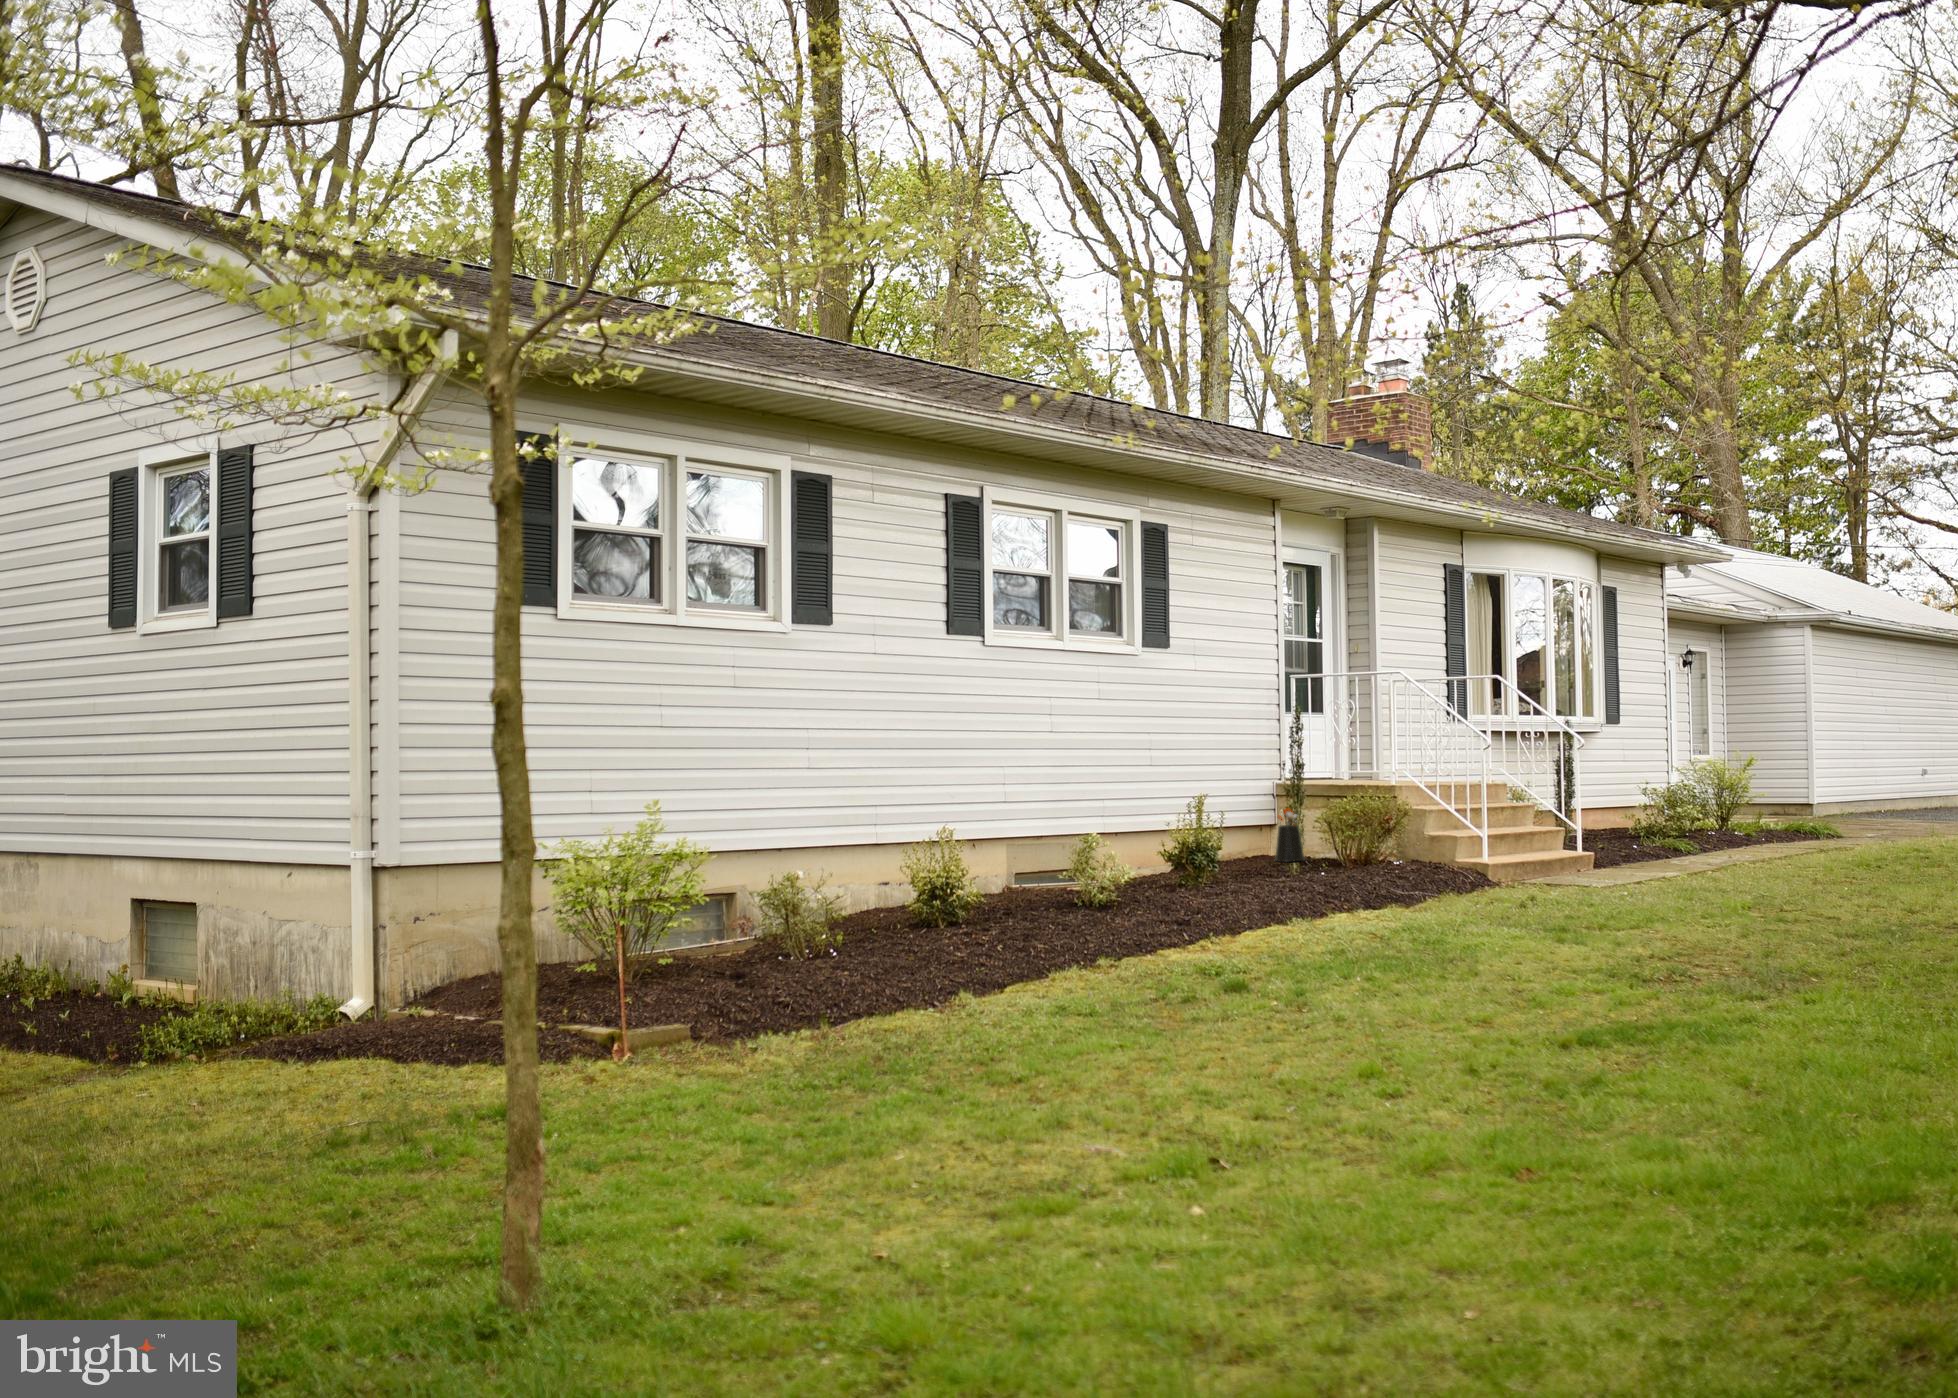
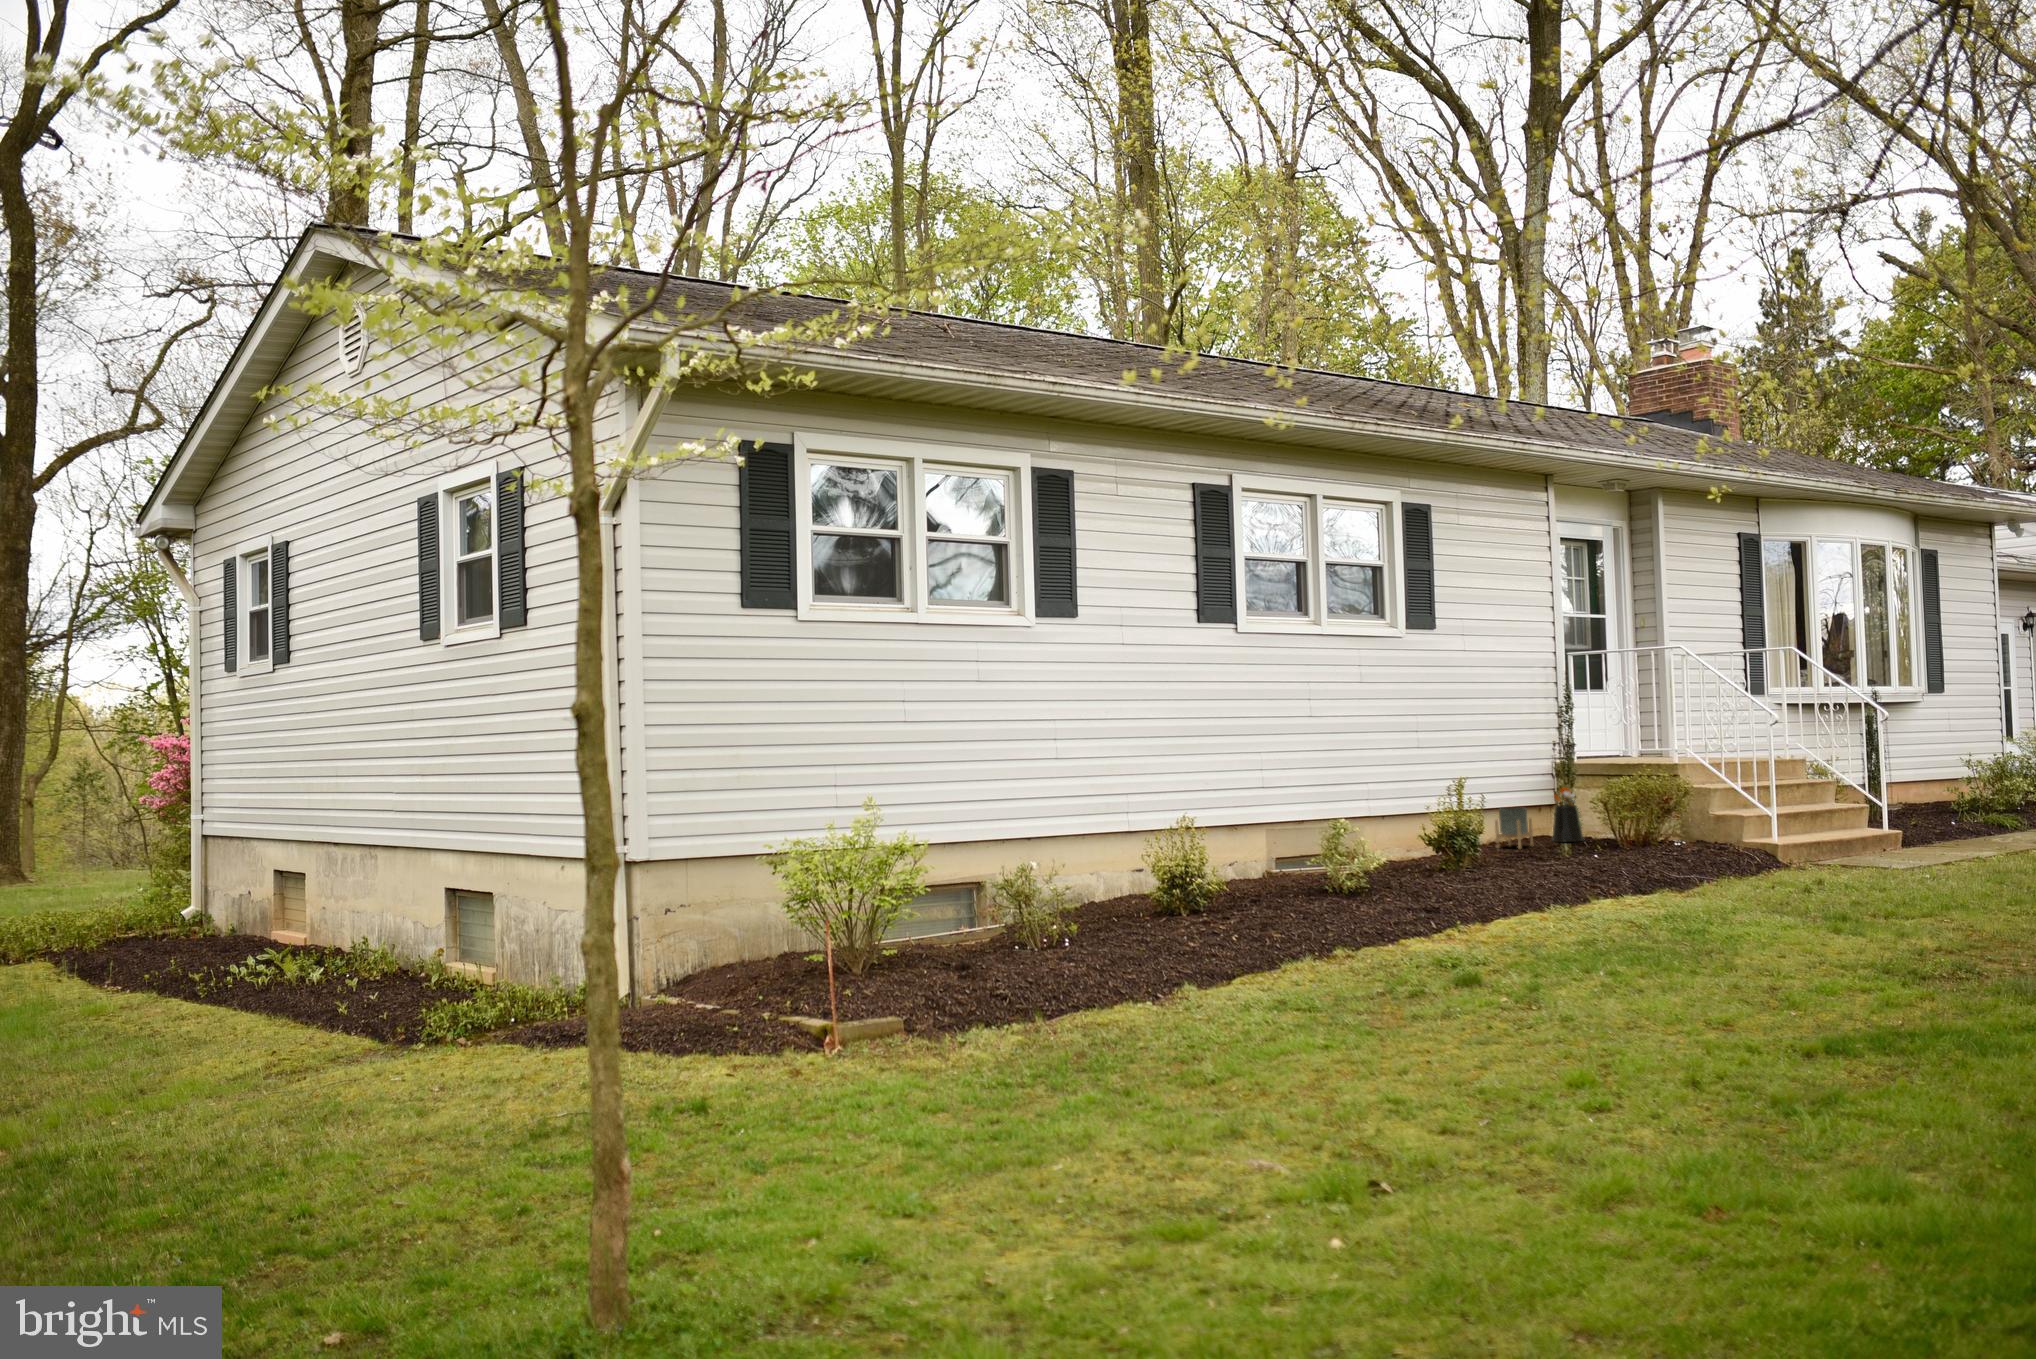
planter: none [1223,827,1259,868] -> present [1495,807,1533,849]

